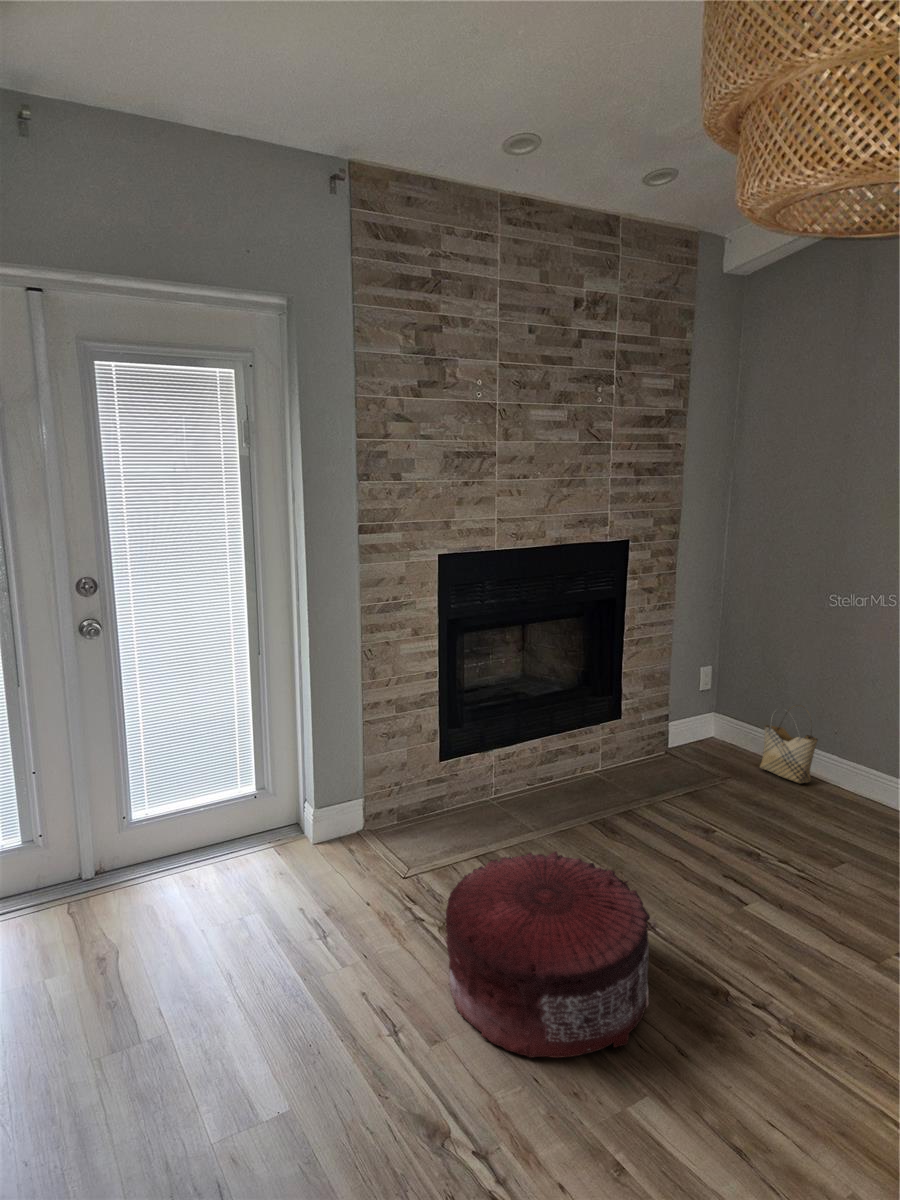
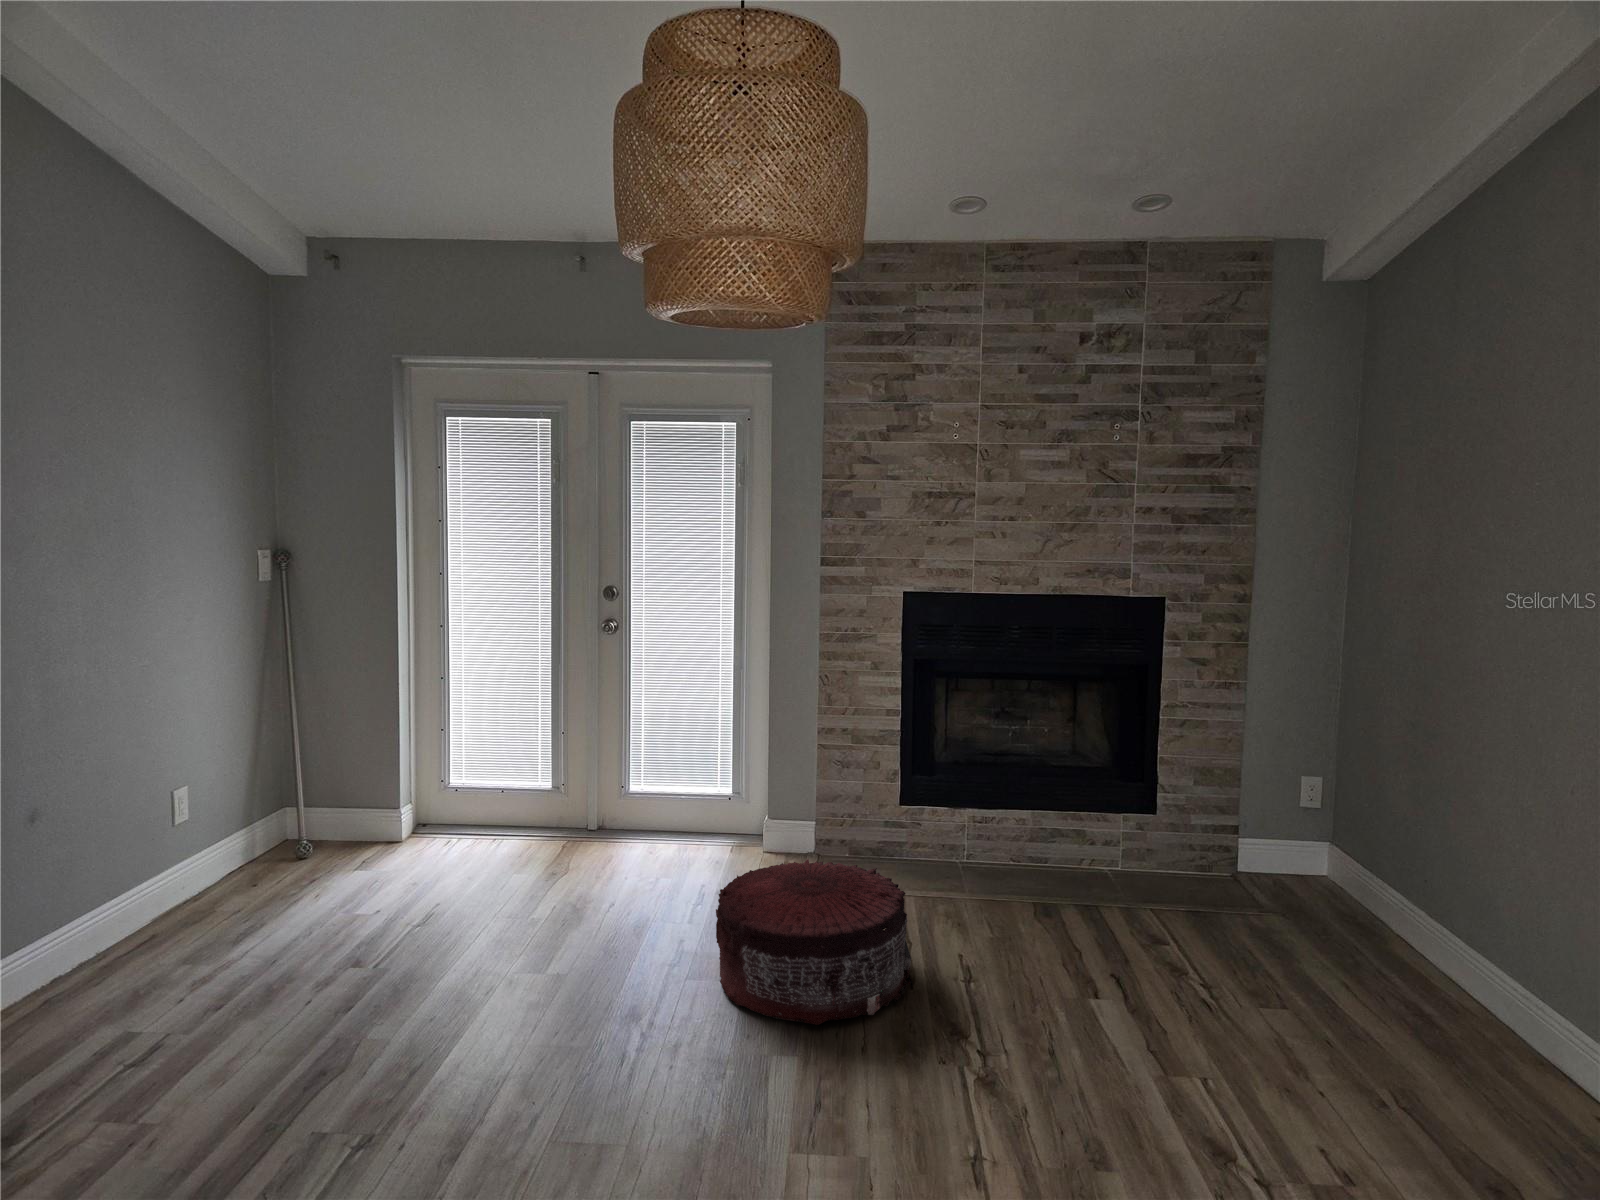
woven basket: present [760,705,818,783] -> none [1336,830,1405,943]

